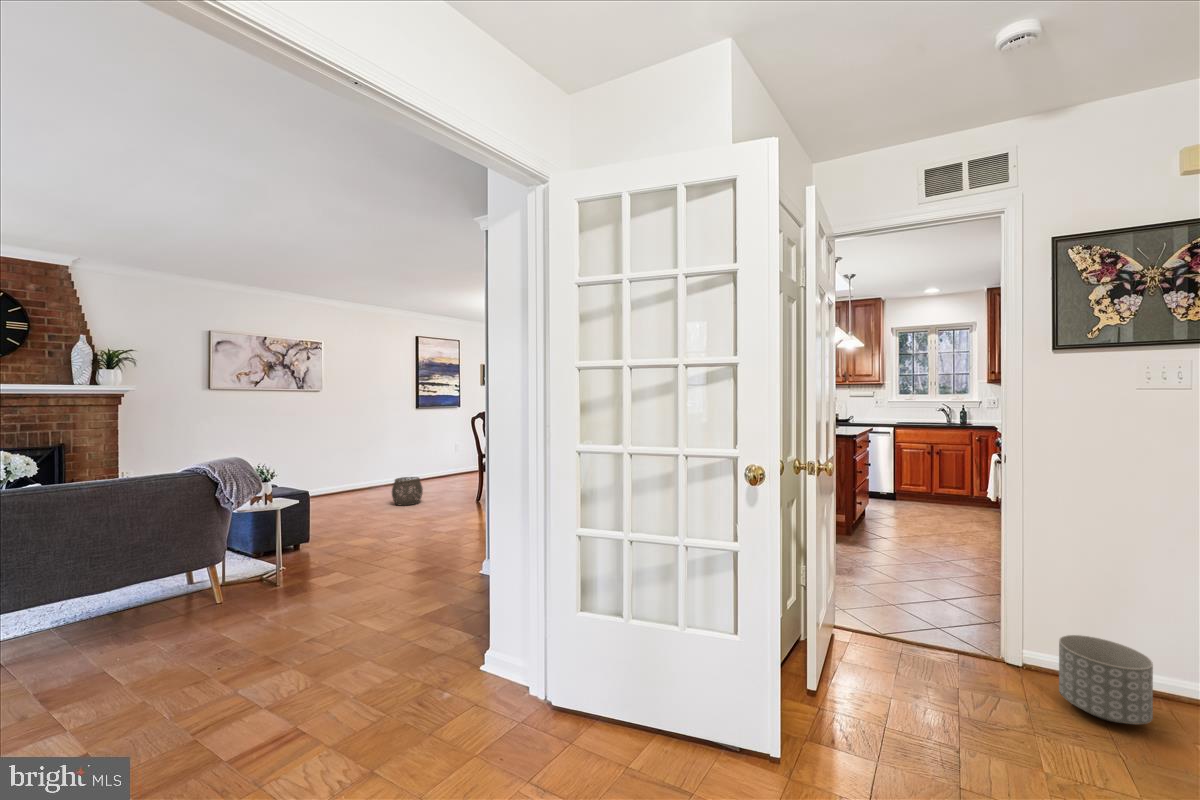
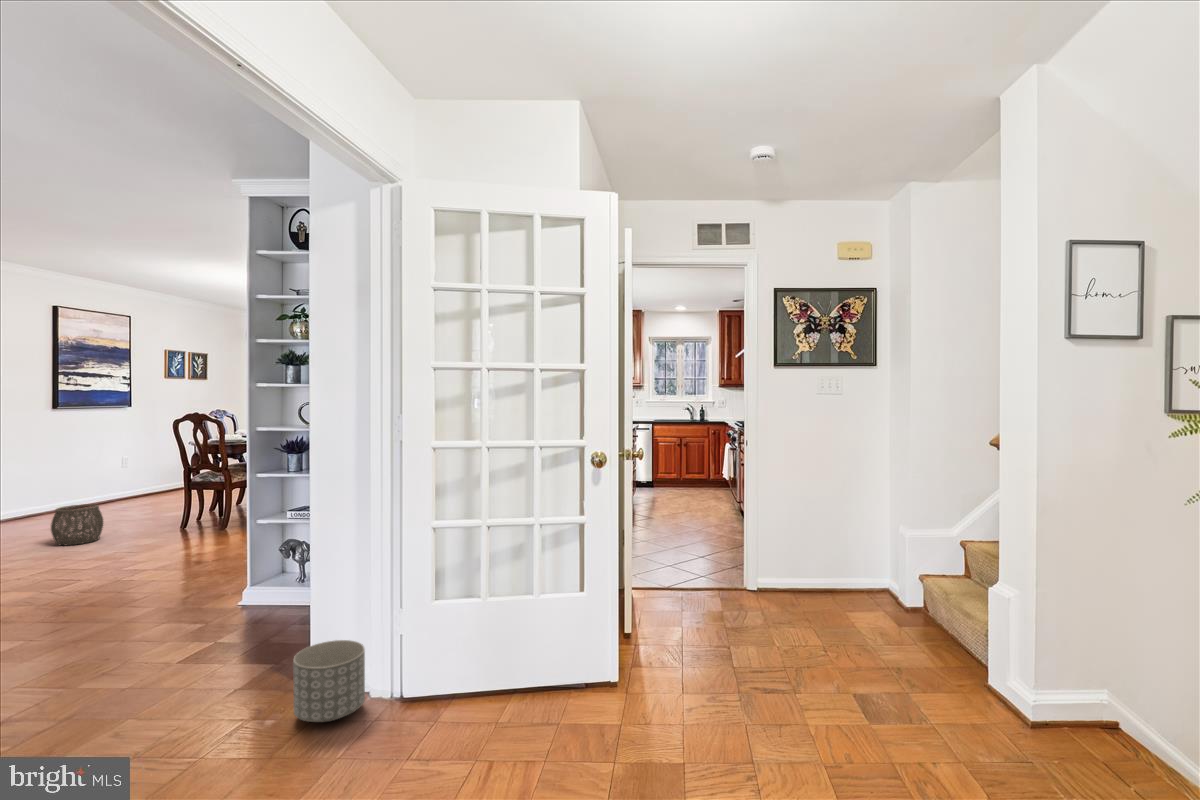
planter: present [1059,635,1153,724] -> present [293,640,365,723]

